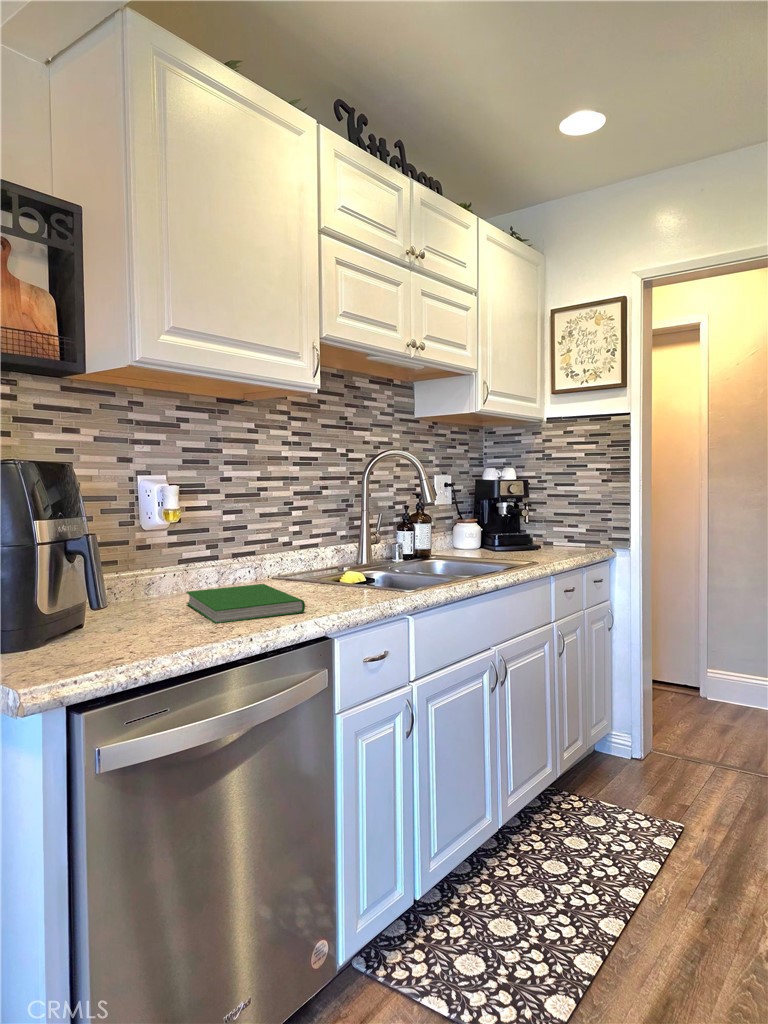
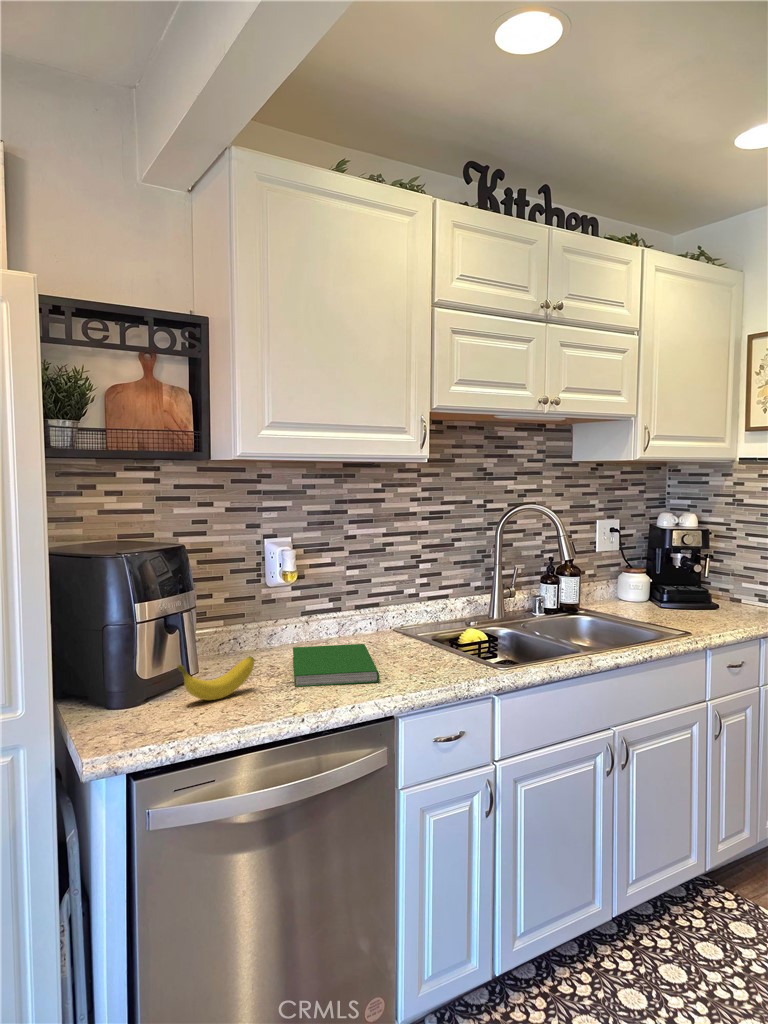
banana: none [89,591,169,641] -> present [177,656,254,700]

